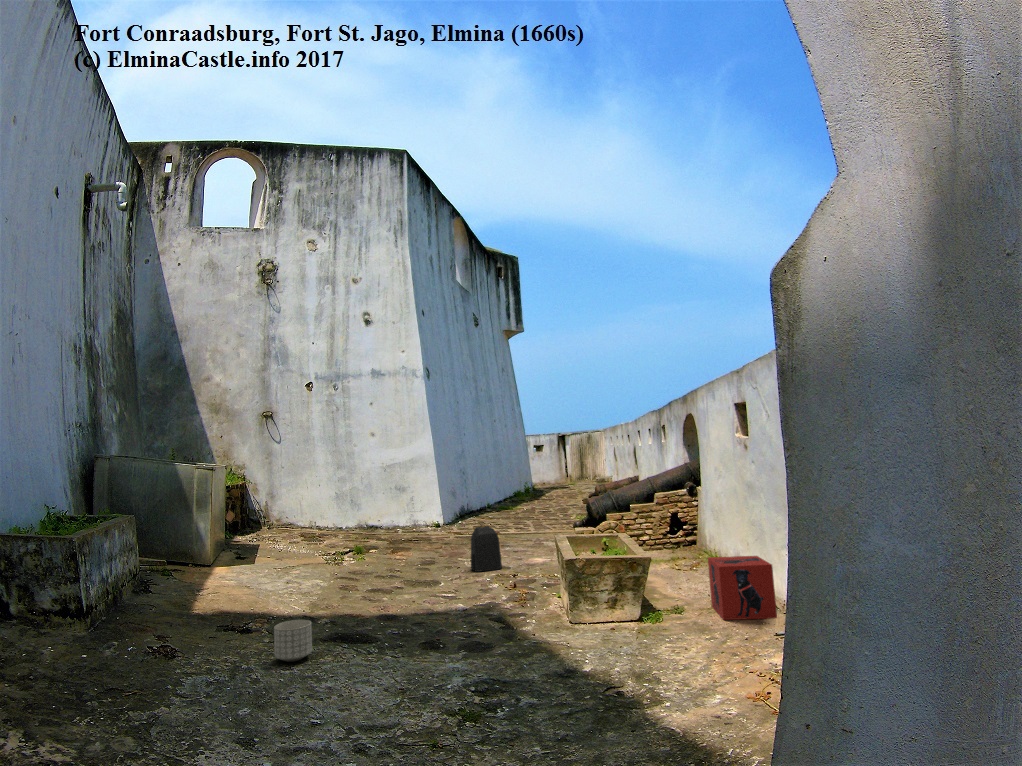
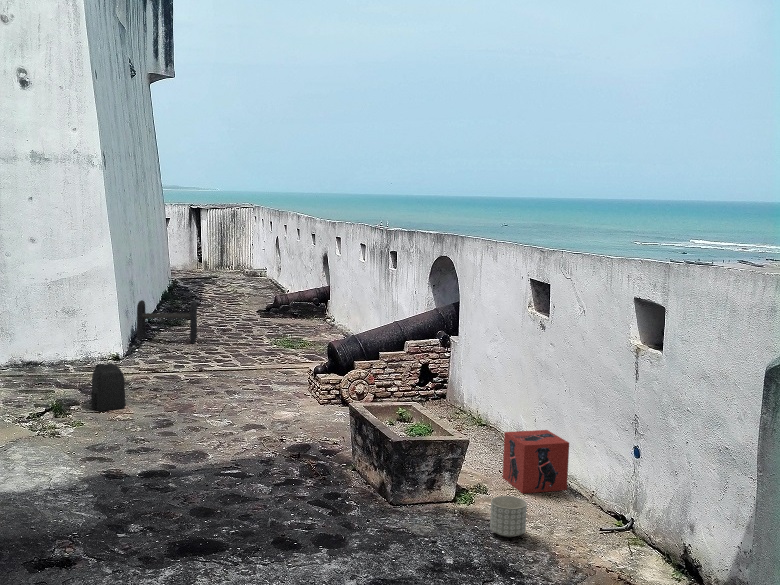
bench: none [465,482,515,518] -> present [137,300,197,344]
backpack: present [471,526,502,572] -> present [91,363,126,411]
planter: present [274,620,312,662] -> present [490,496,527,537]

